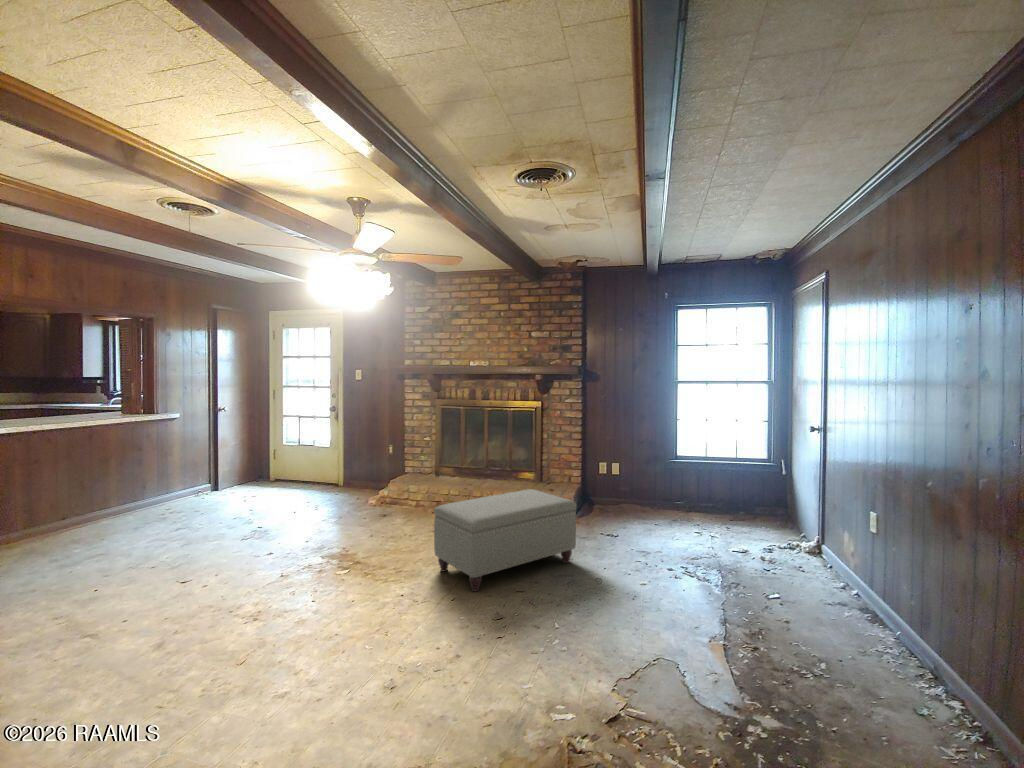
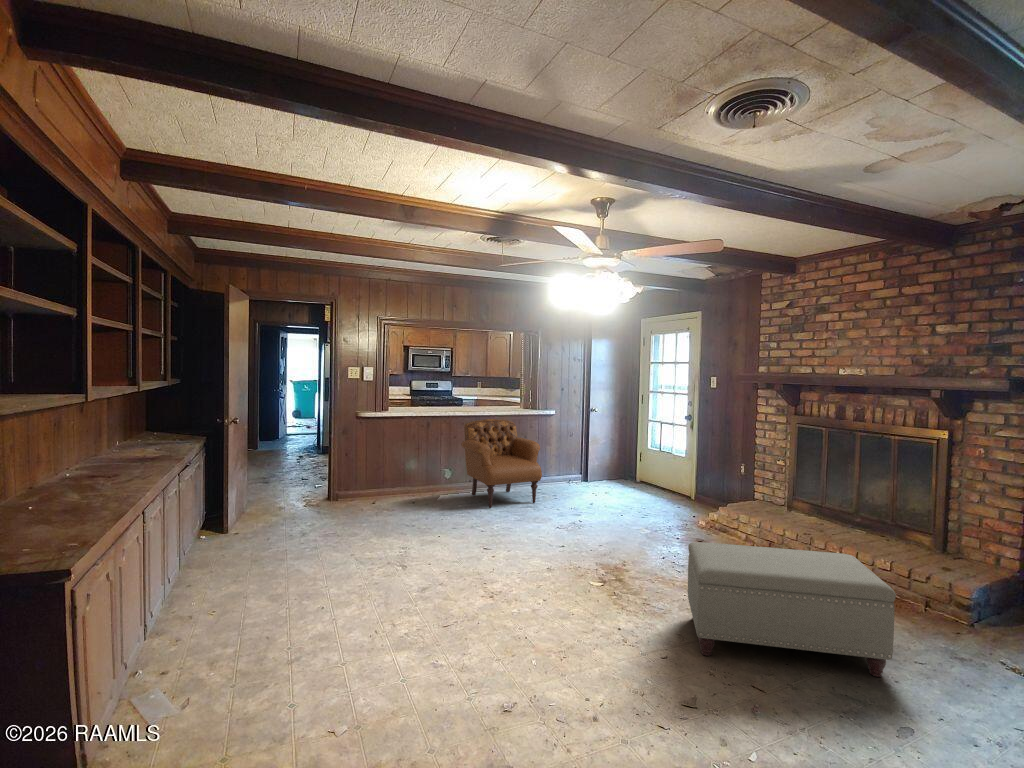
armchair: none [46,428,185,542] -> present [461,419,542,508]

